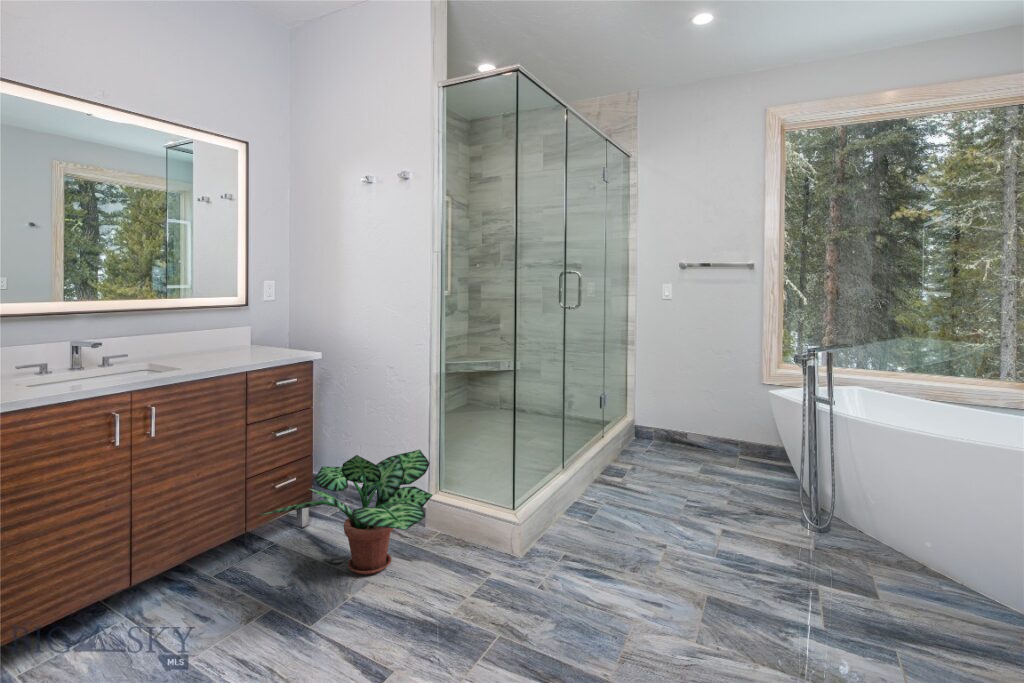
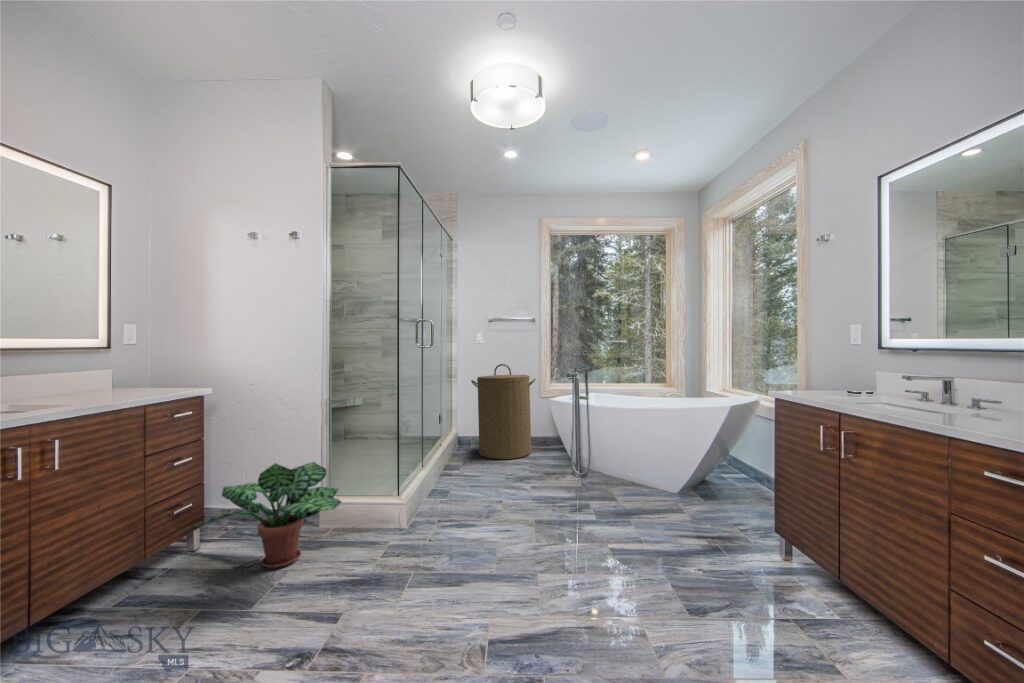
laundry hamper: none [657,332,760,474] -> present [471,364,536,459]

